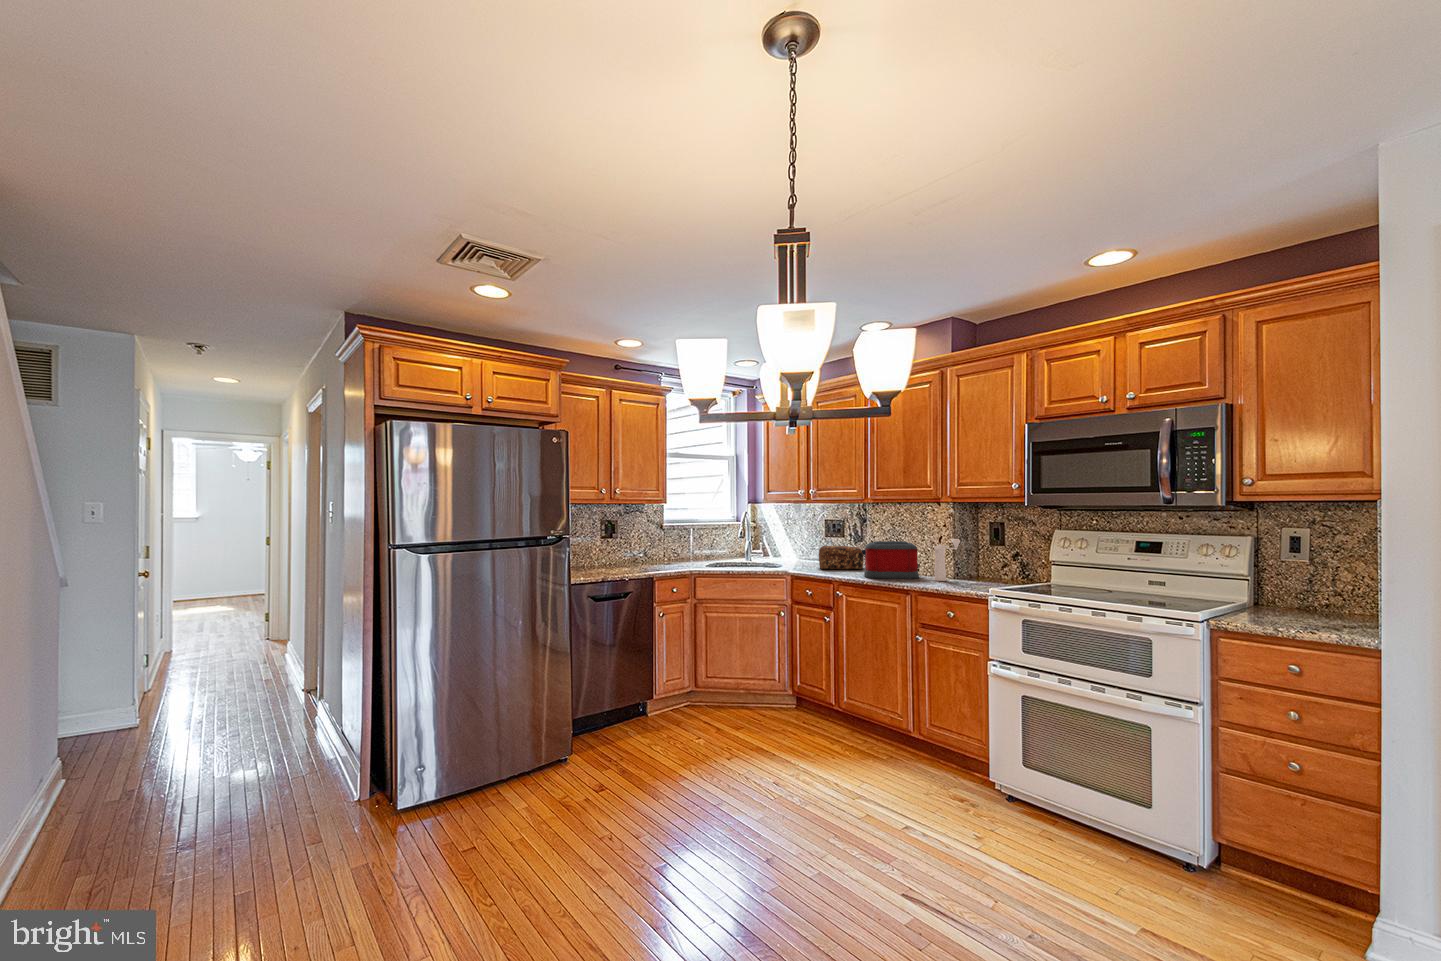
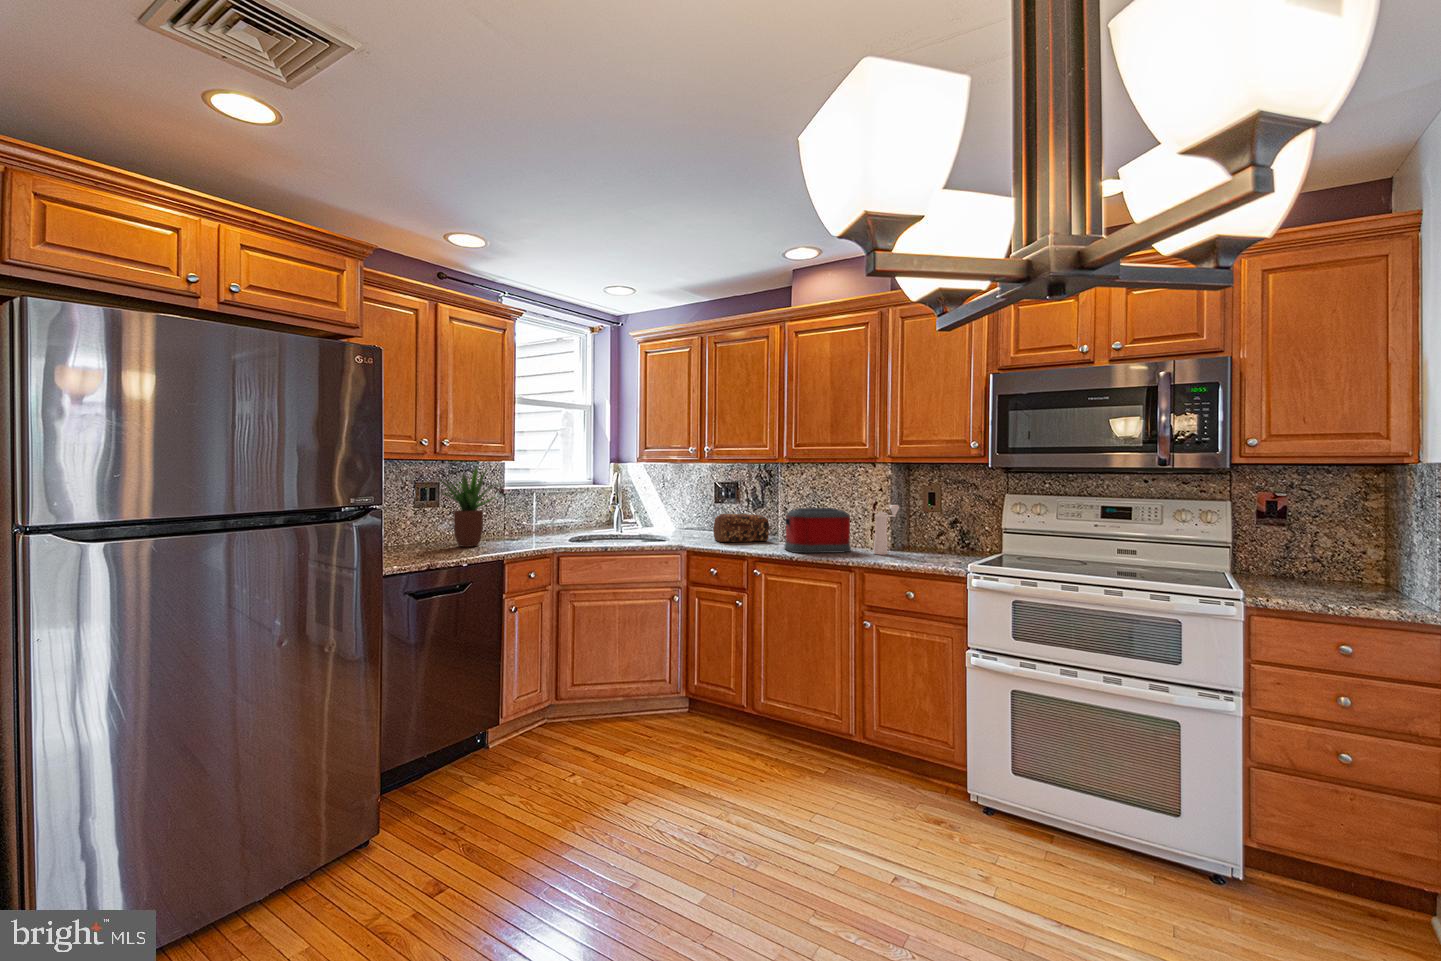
potted plant: none [612,509,659,568] -> present [439,467,498,547]

